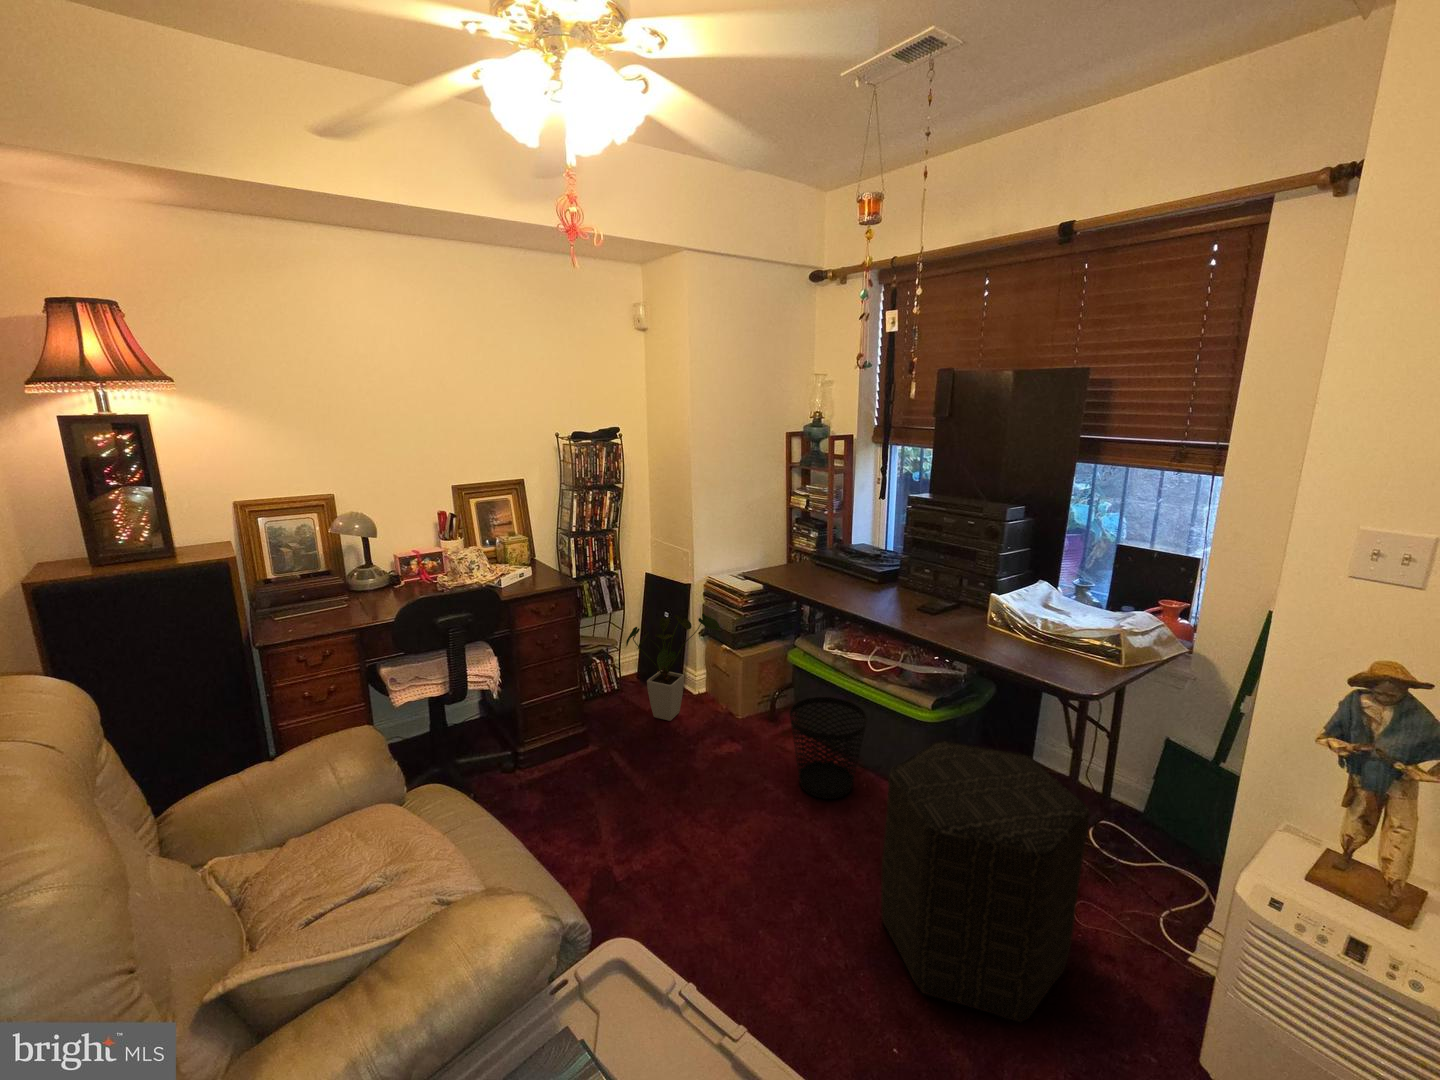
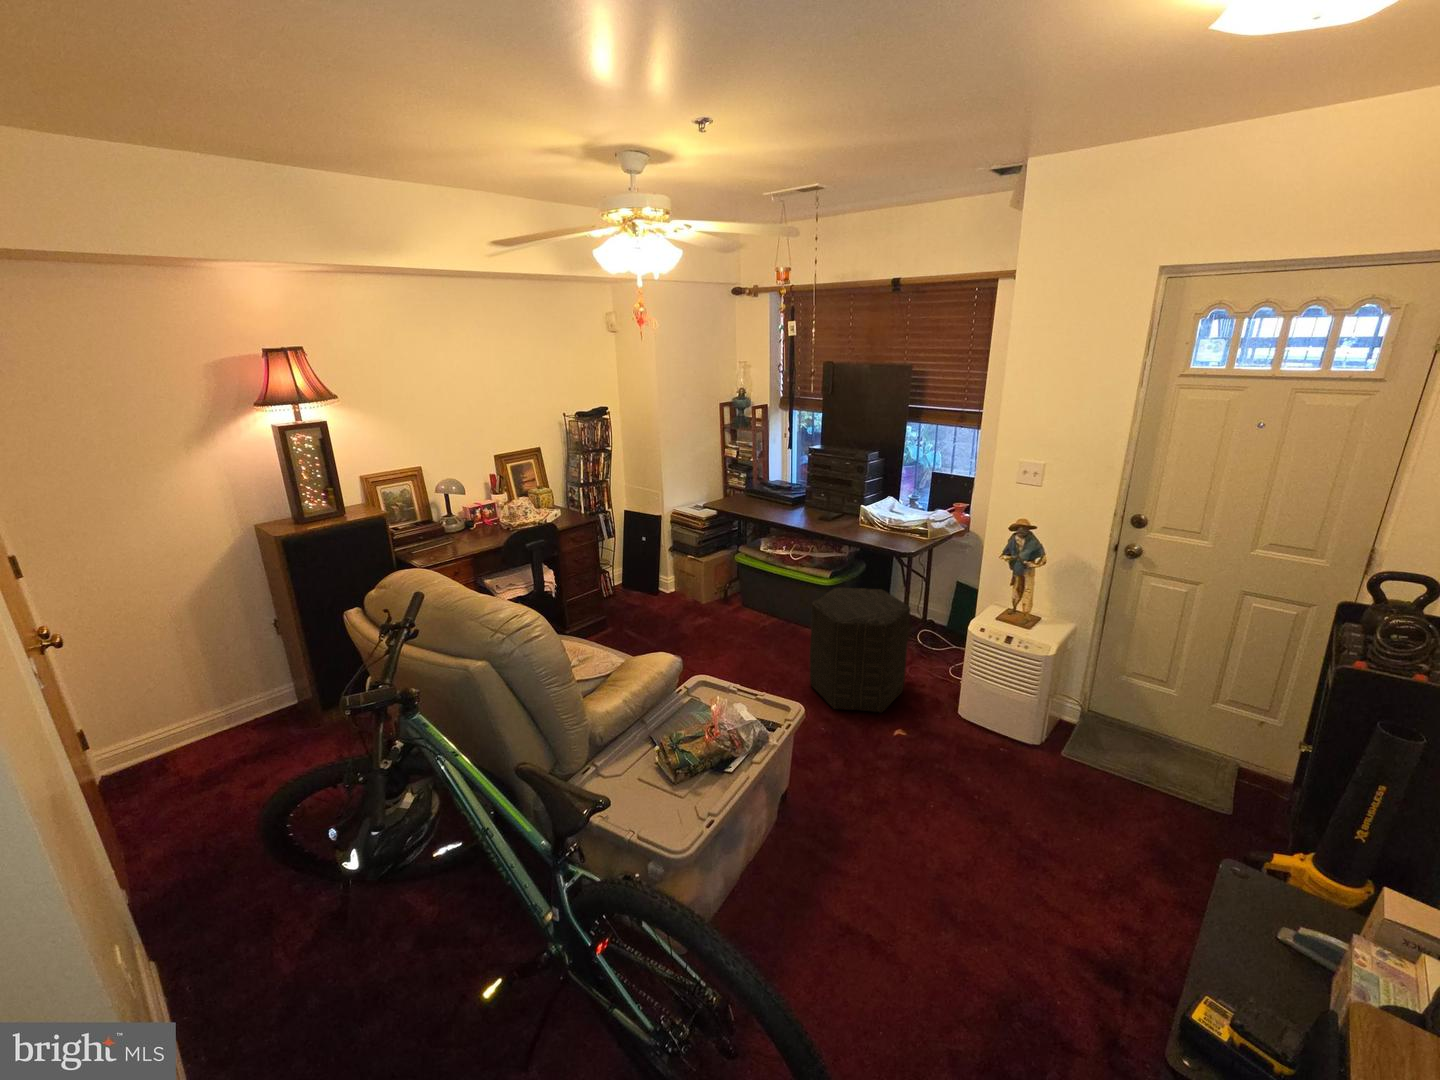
house plant: present [626,613,720,721] -> none [629,534,688,609]
wastebasket: present [790,697,867,799] -> none [745,579,792,639]

